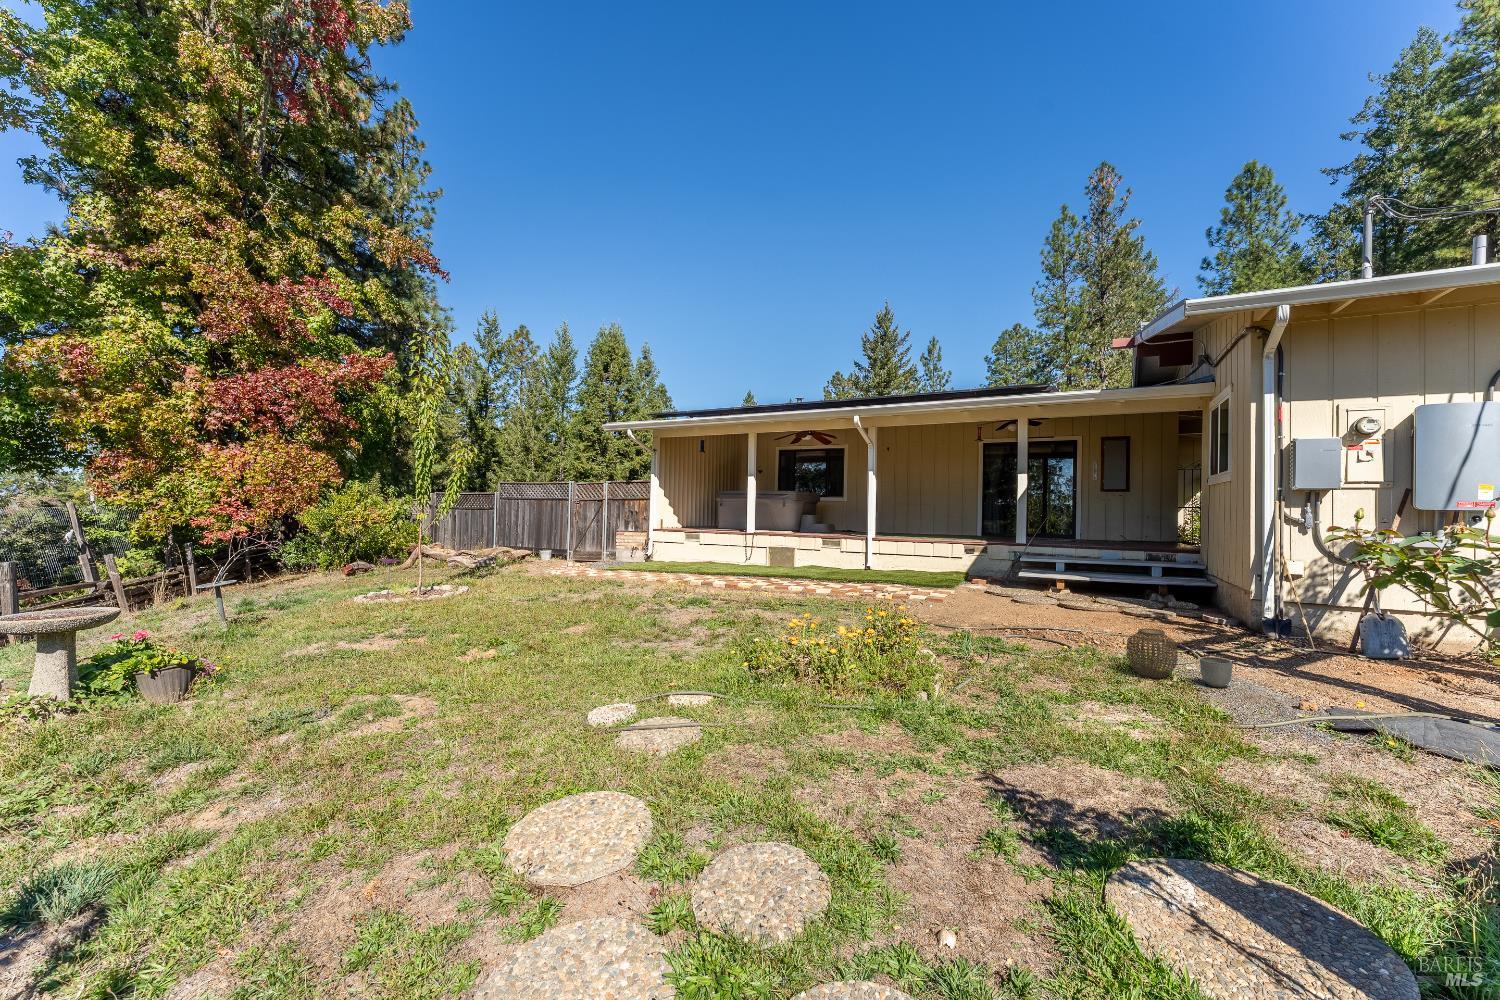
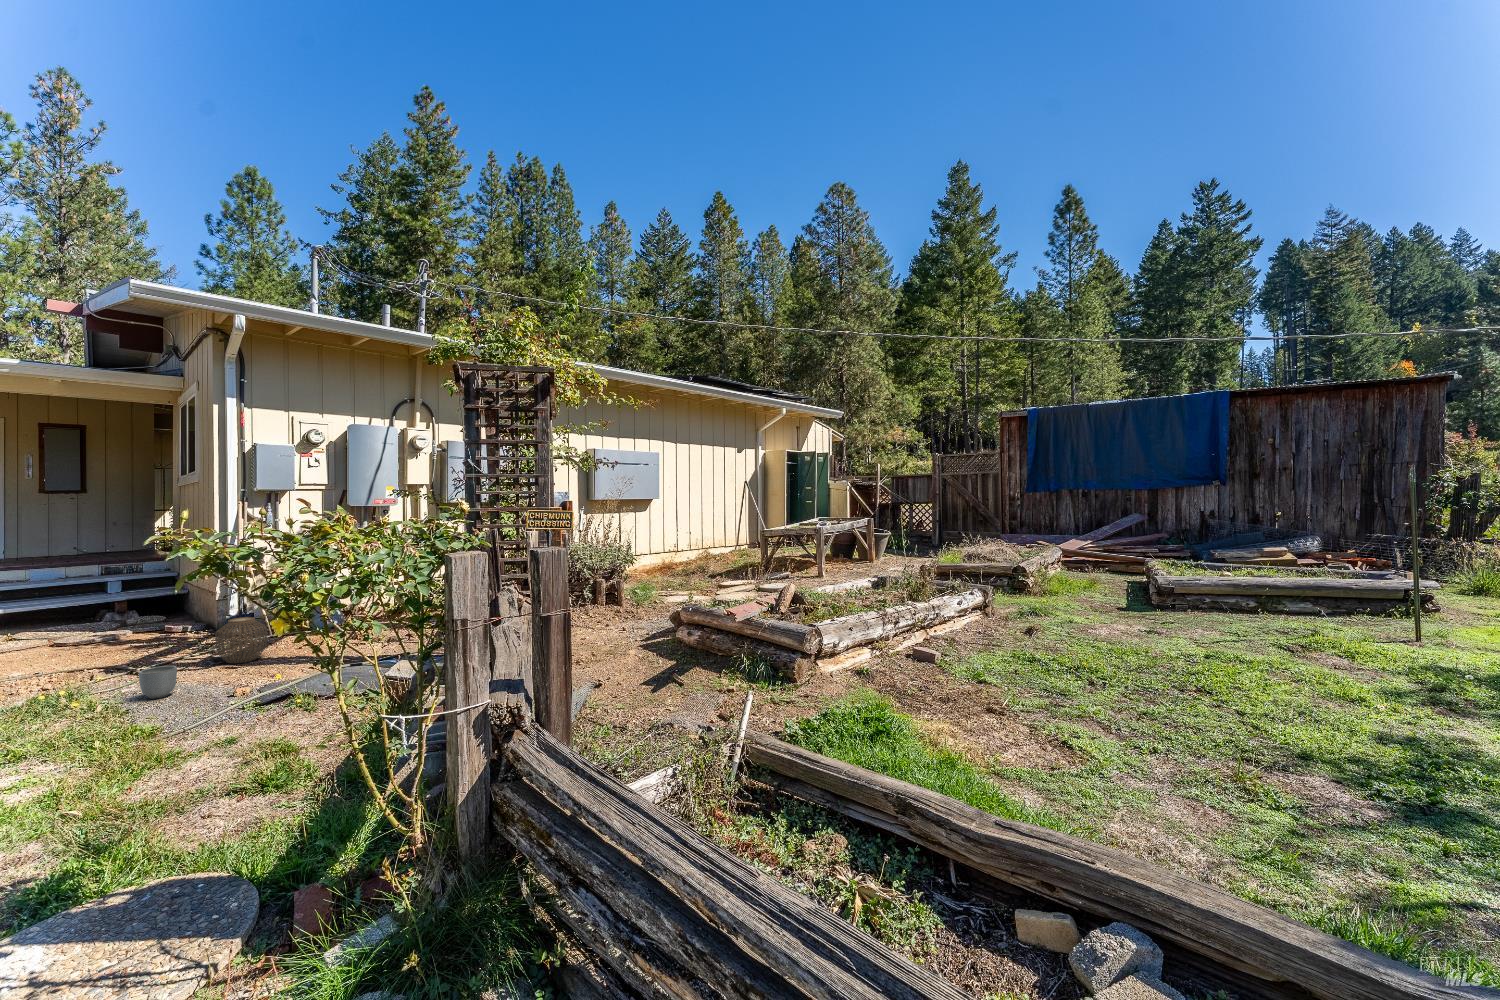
woven basket: present [1127,628,1178,678] -> present [216,617,267,663]

